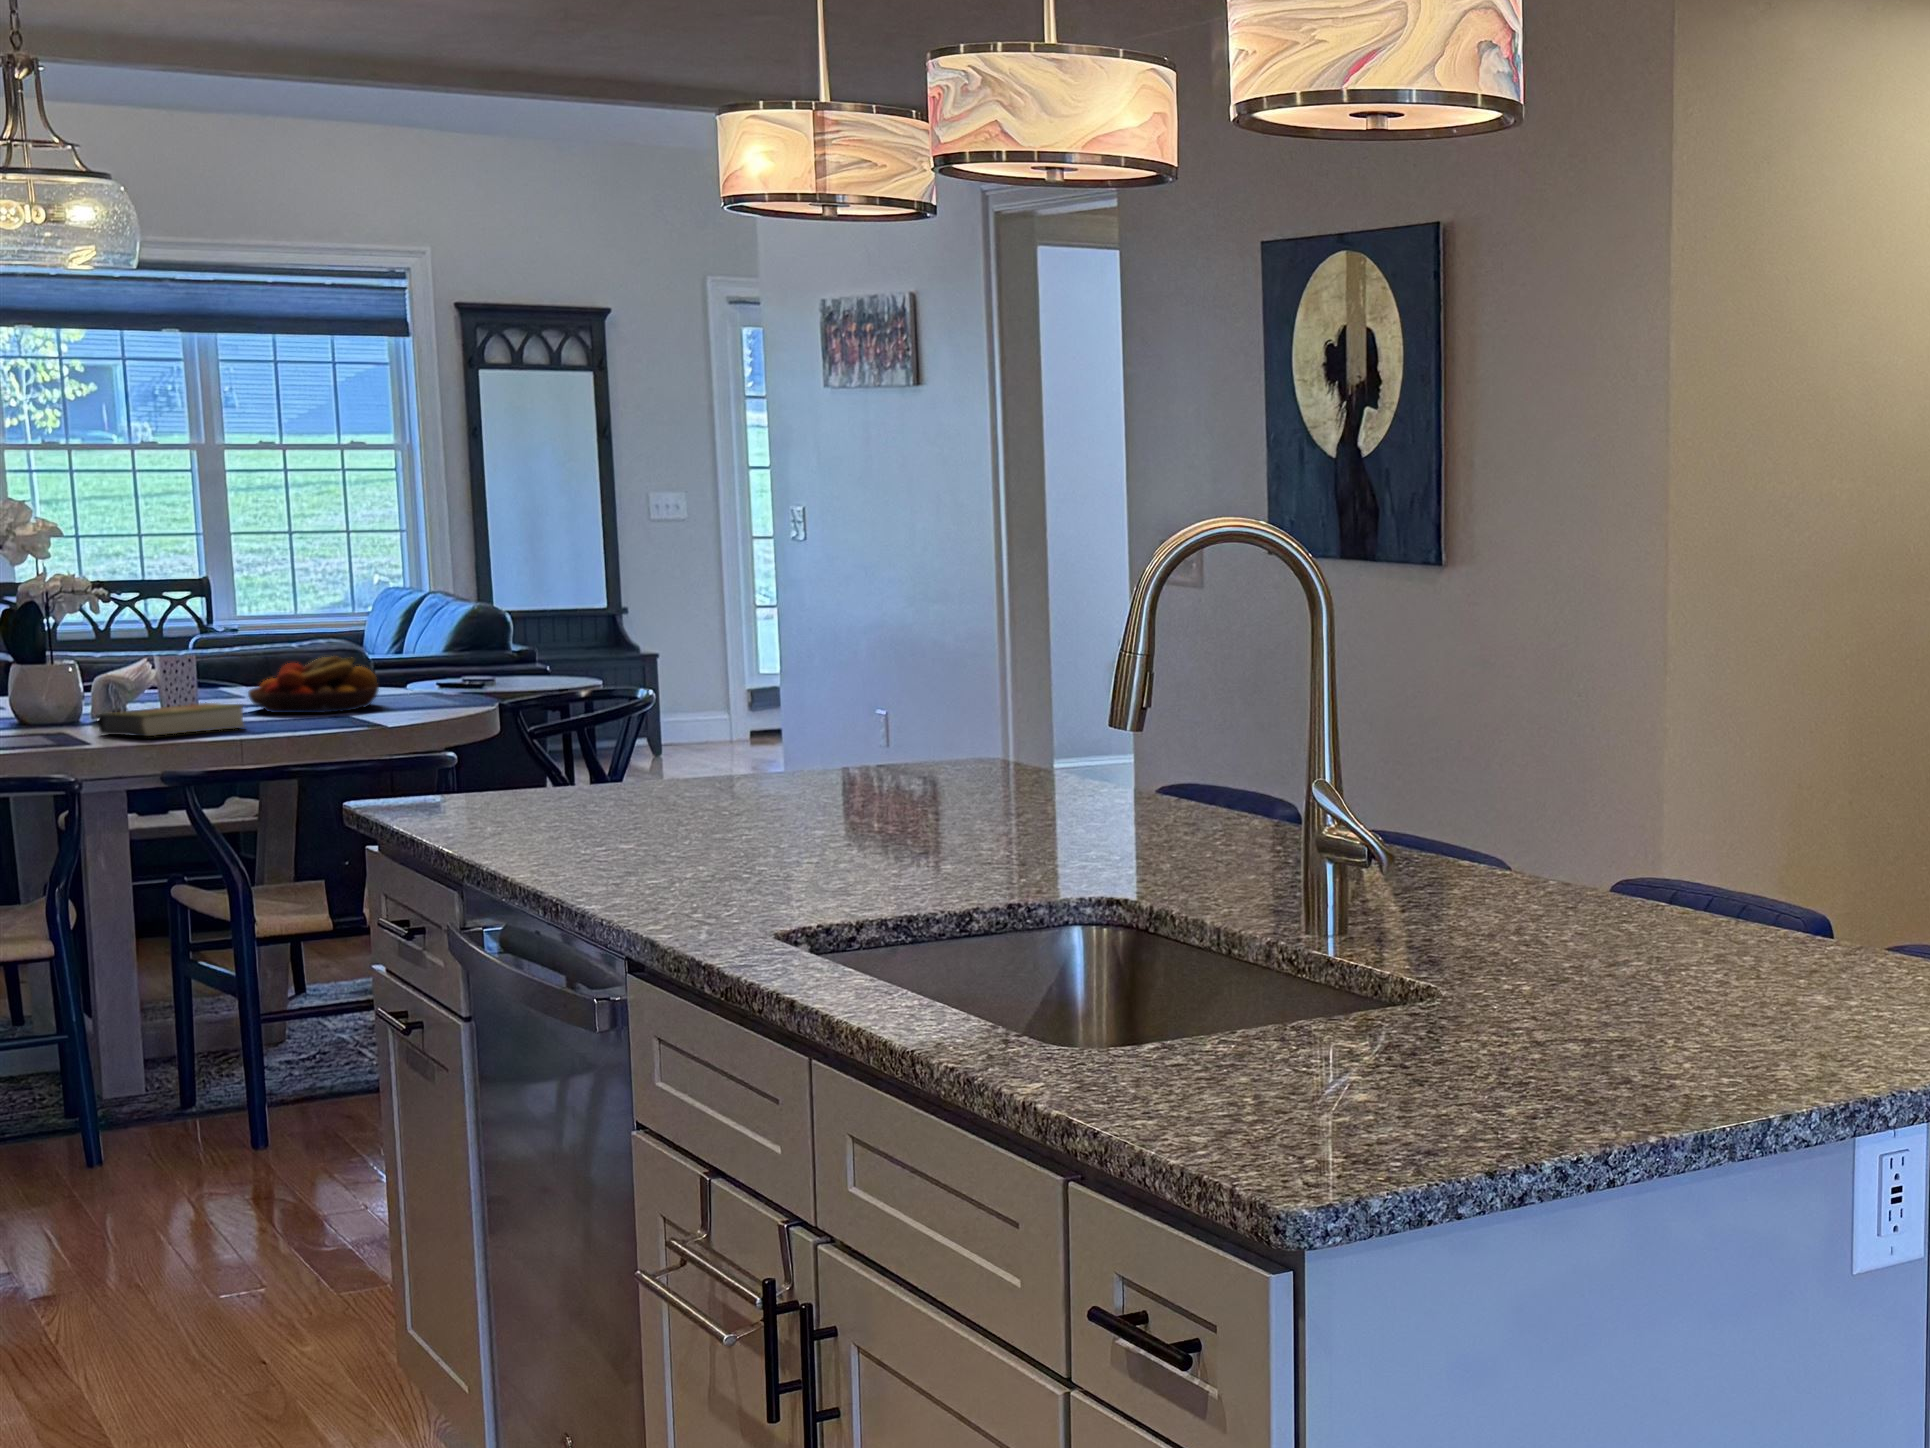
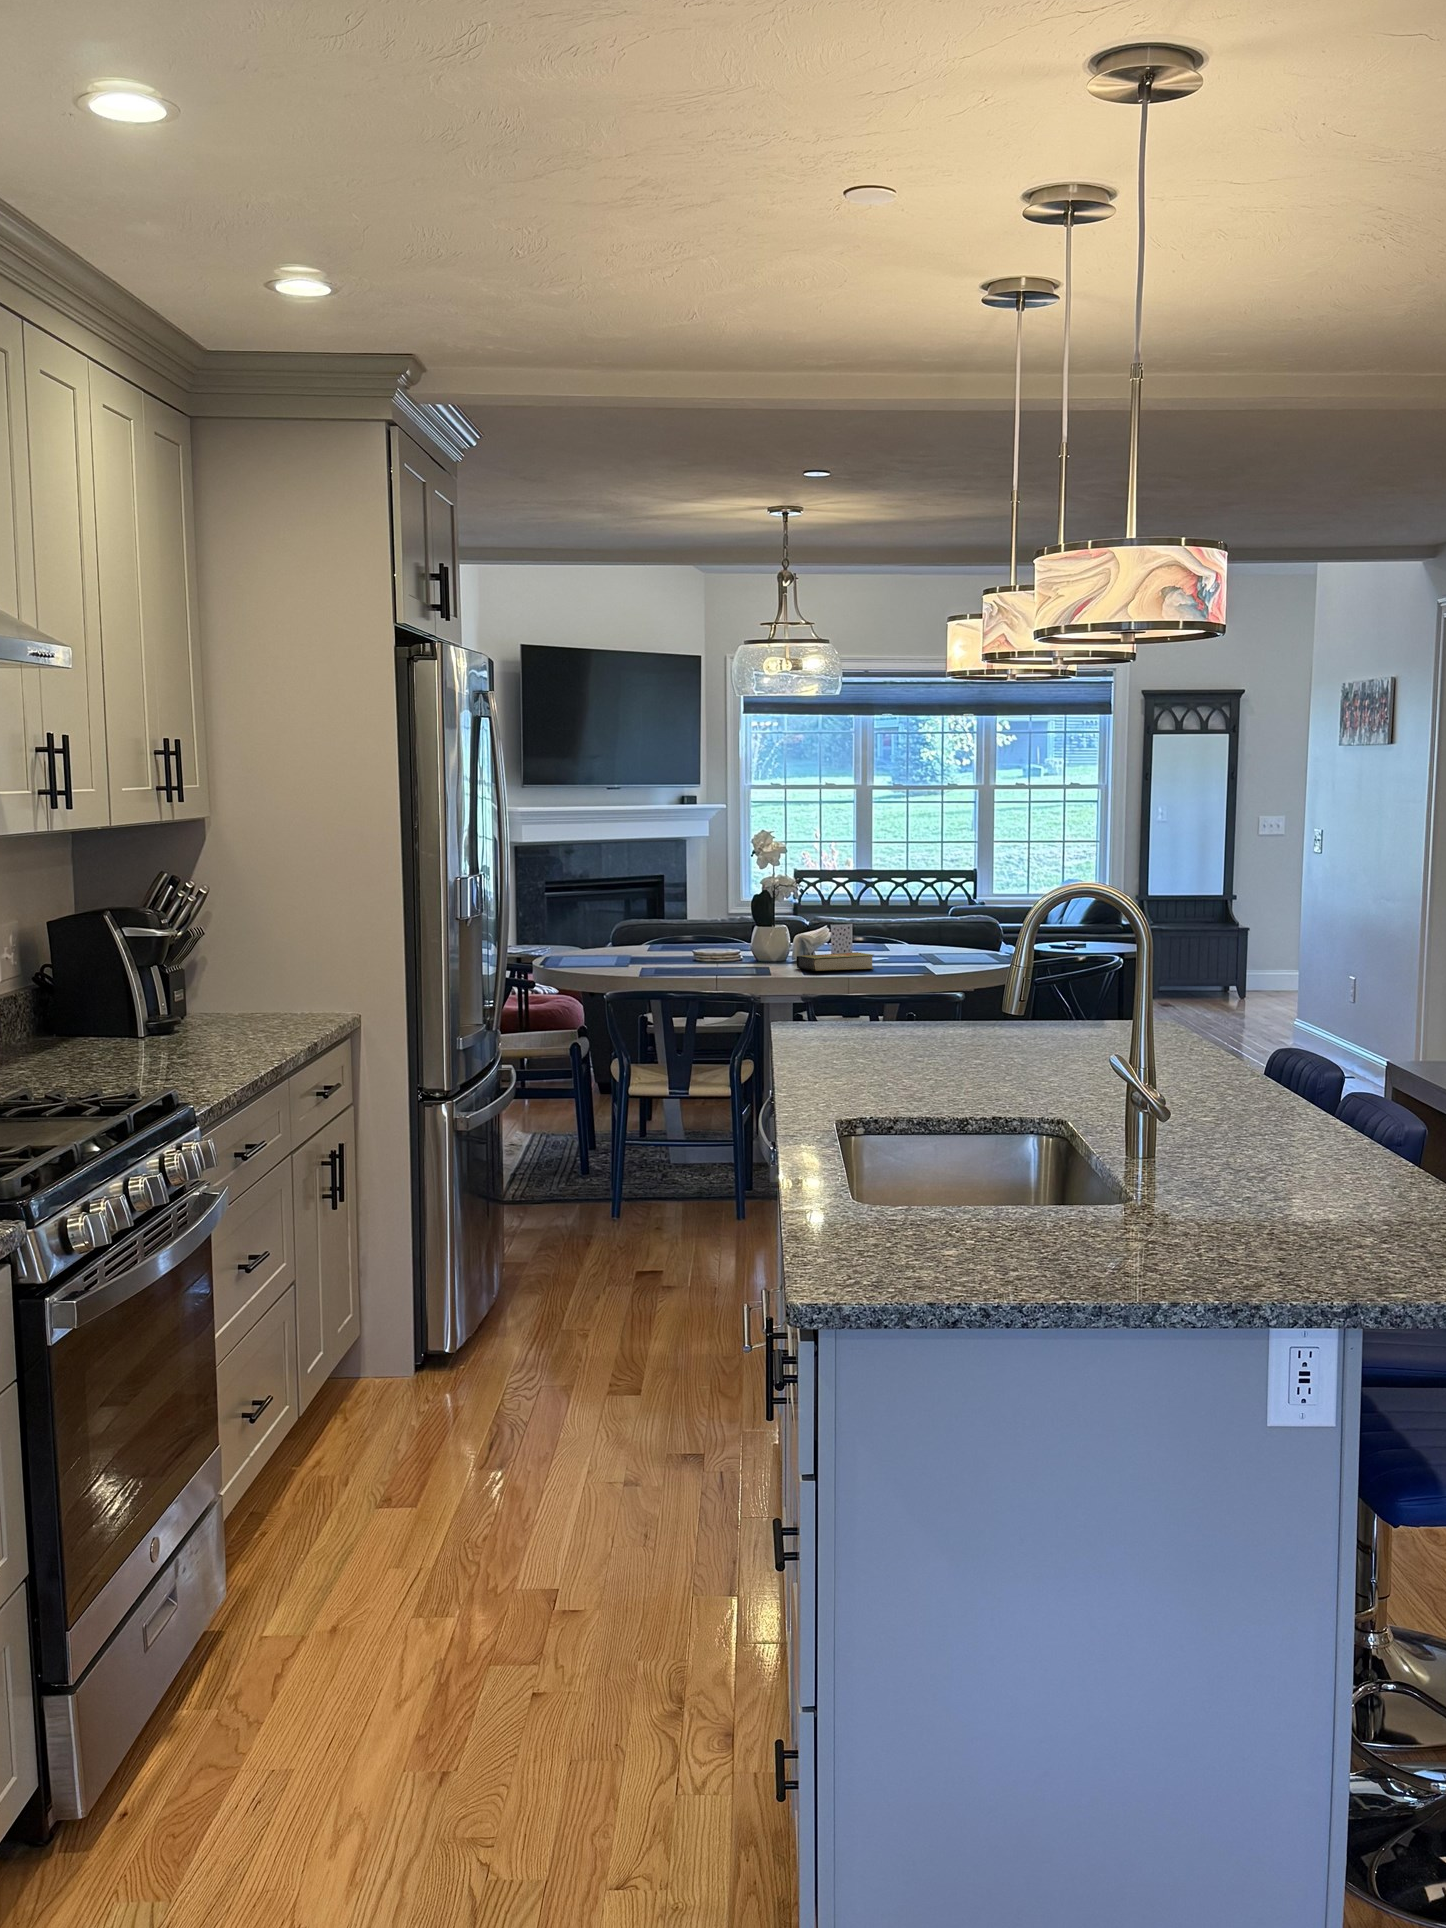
fruit bowl: present [248,657,379,713] -> none [888,927,962,962]

